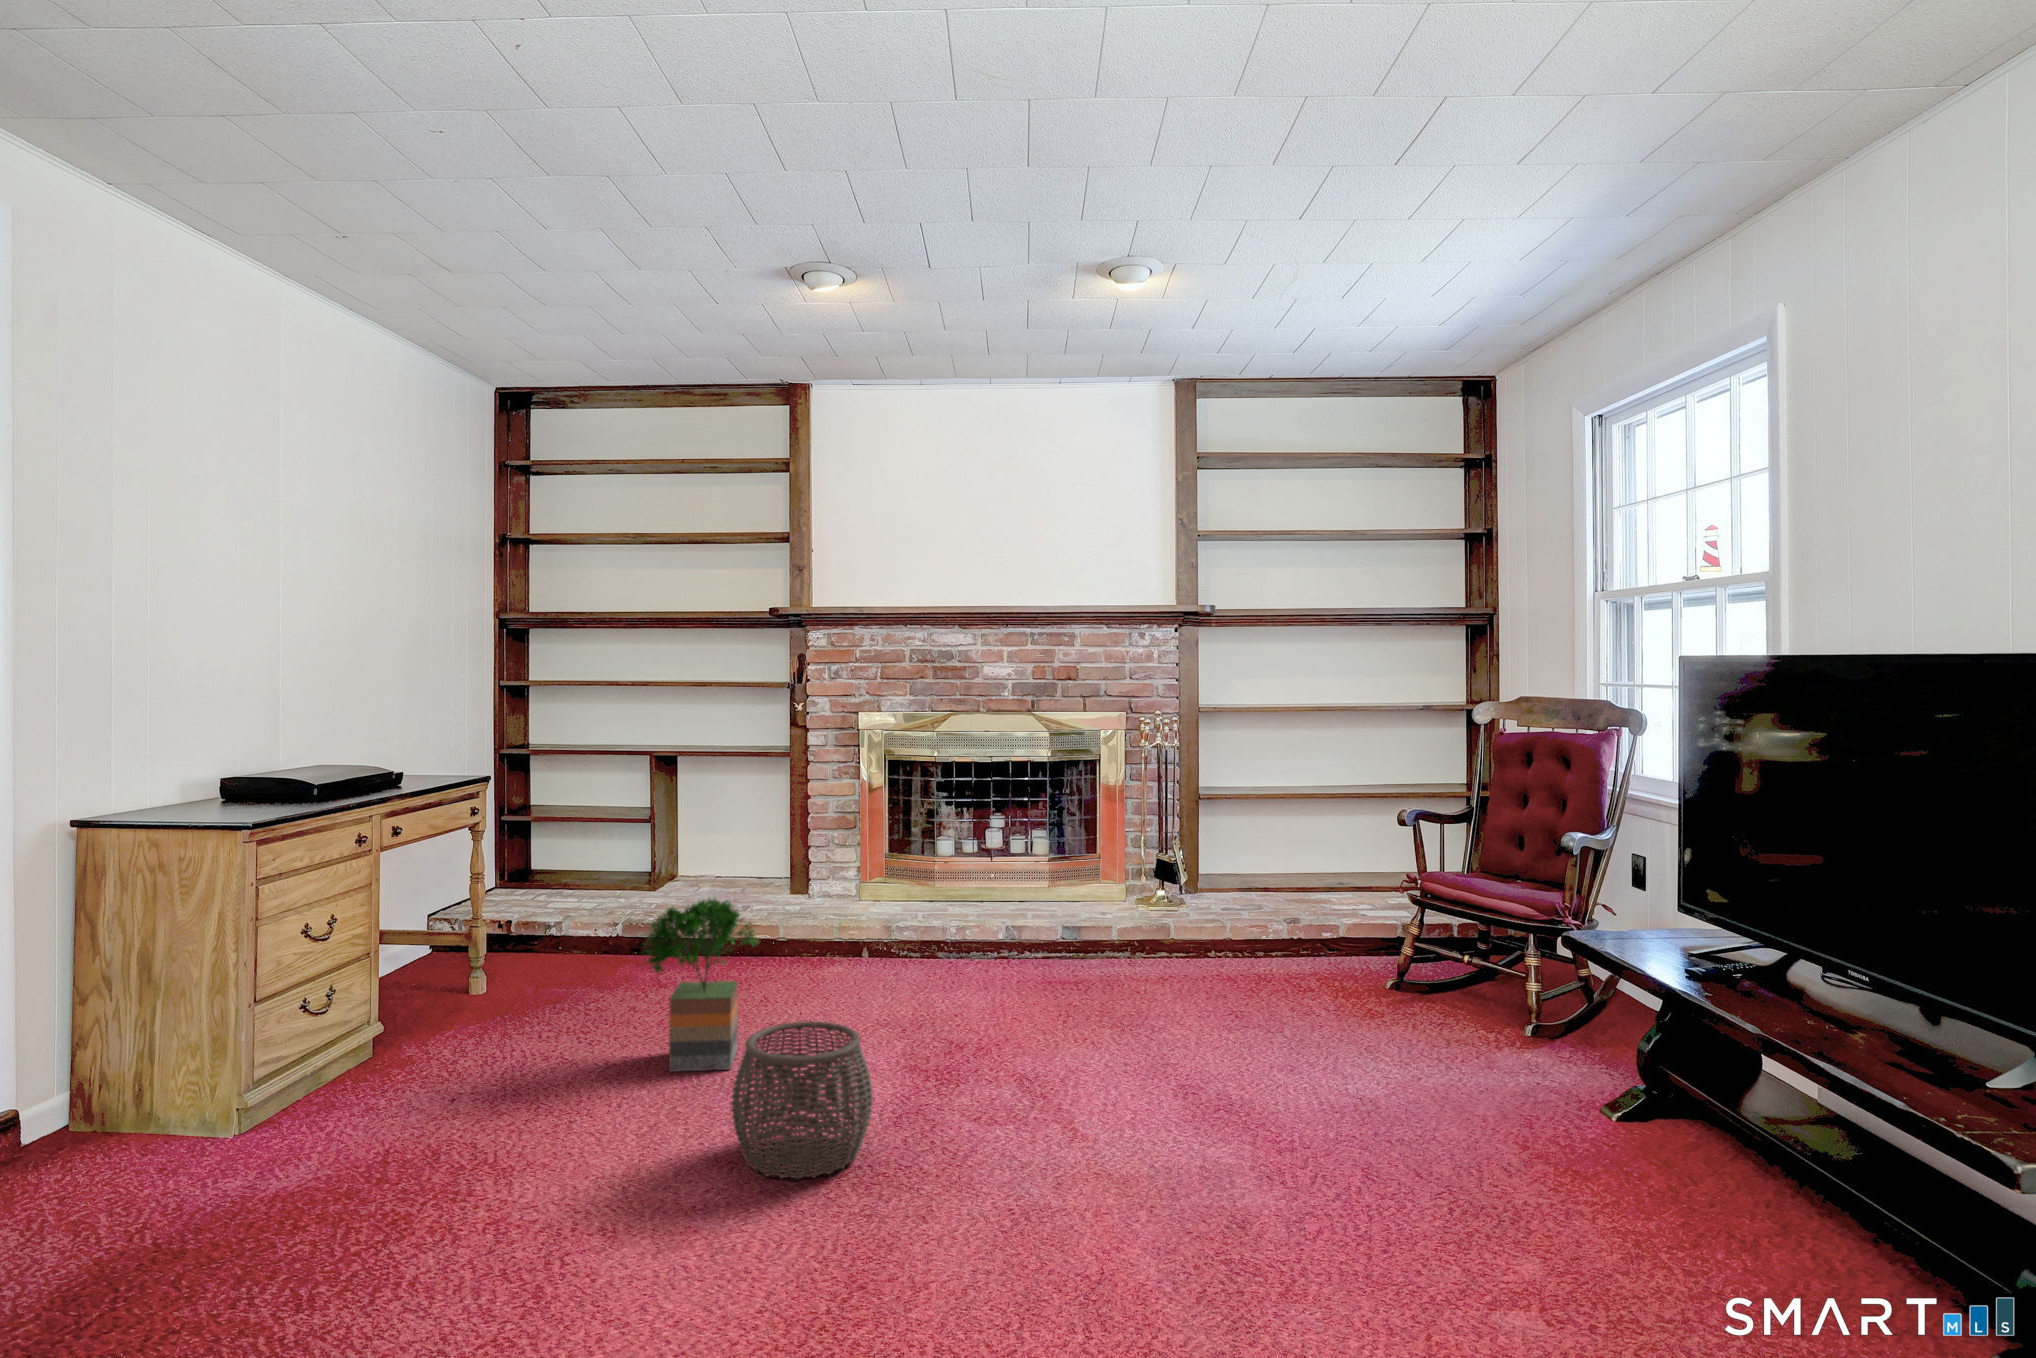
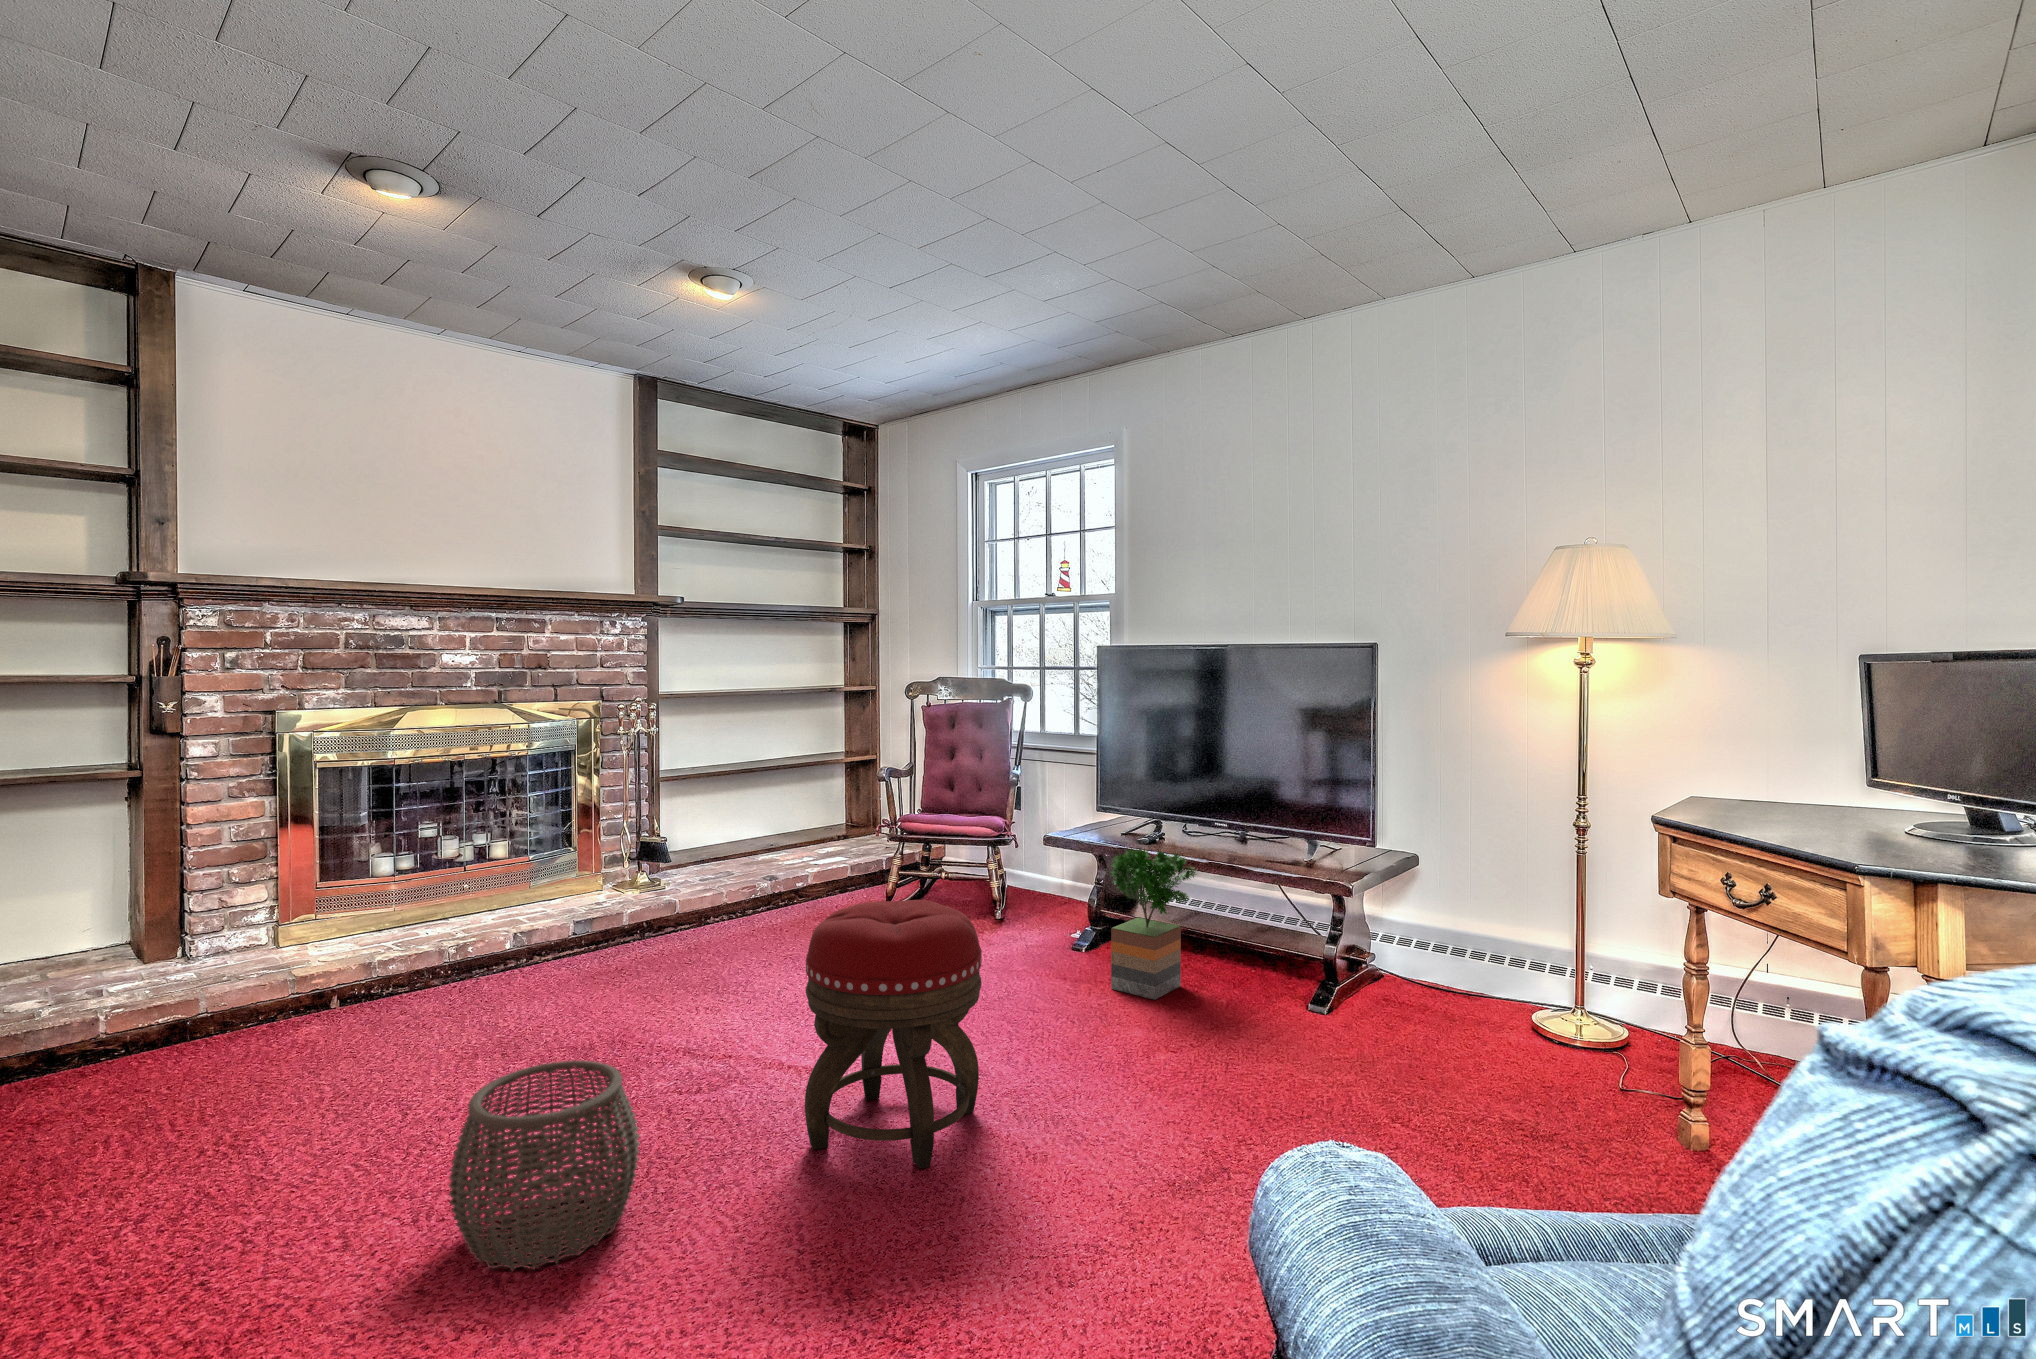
potted tree: present [643,897,759,1072] -> present [1111,848,1197,1000]
footstool: none [1025,945,1212,1230] -> present [805,900,982,1169]

